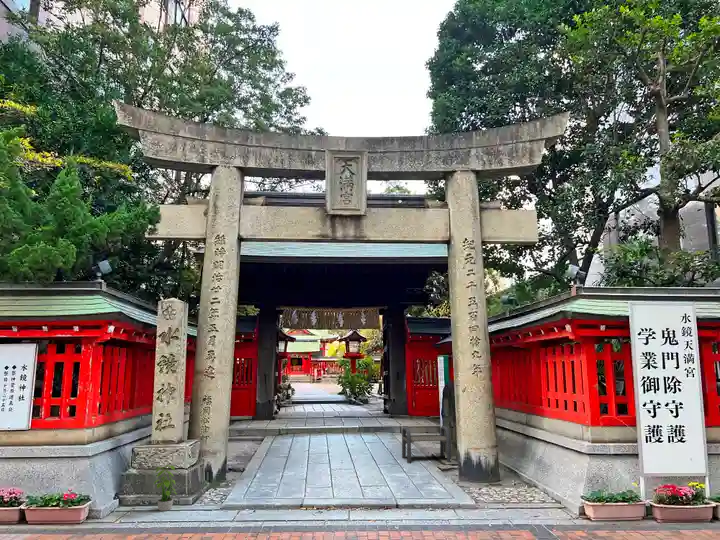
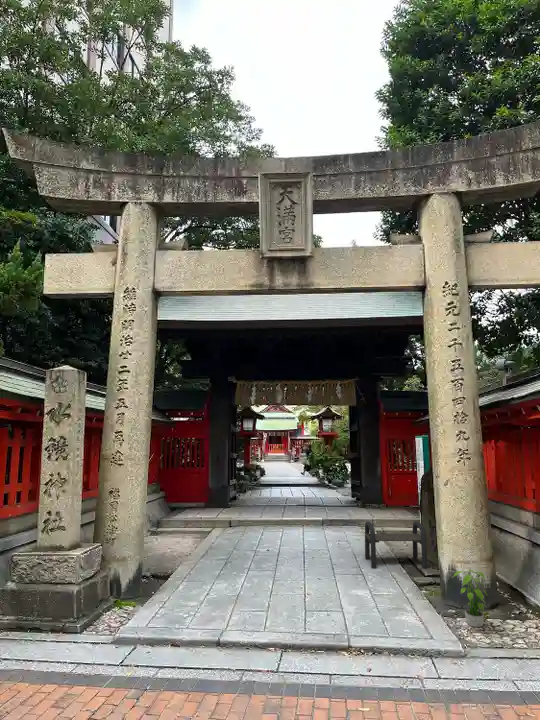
potted plant: present [154,465,177,511] -> present [453,570,487,627]

